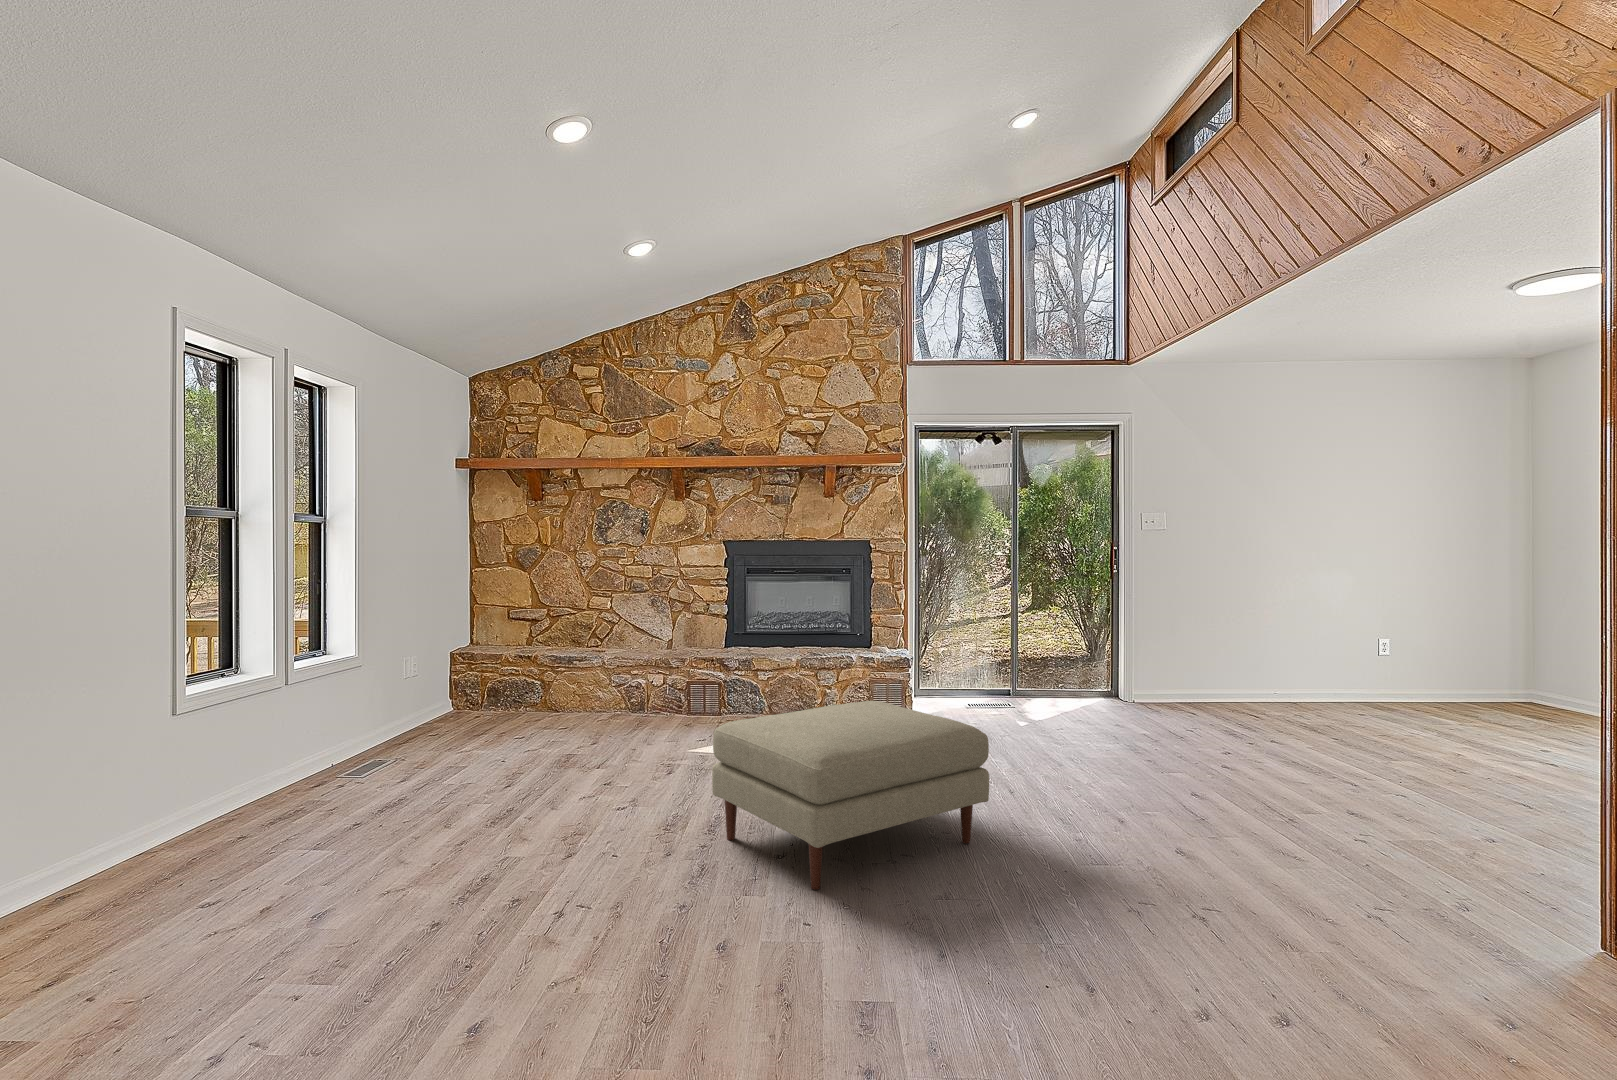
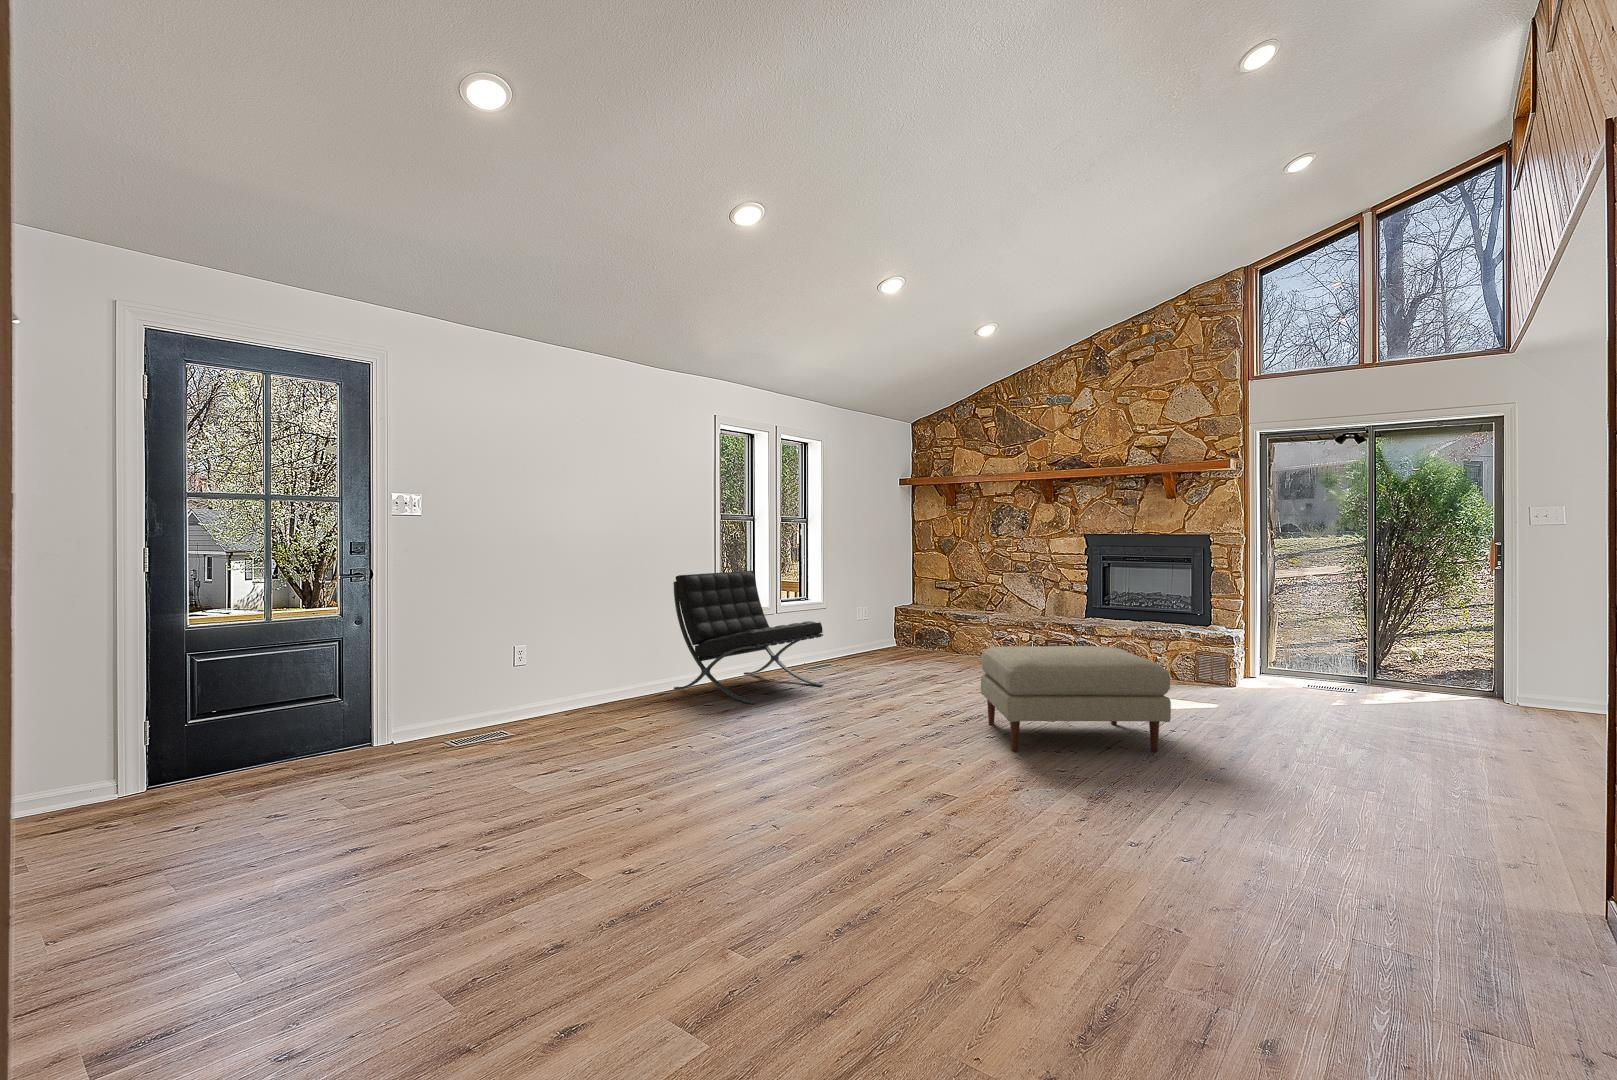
lounge chair: none [59,617,400,887] -> present [673,571,823,704]

